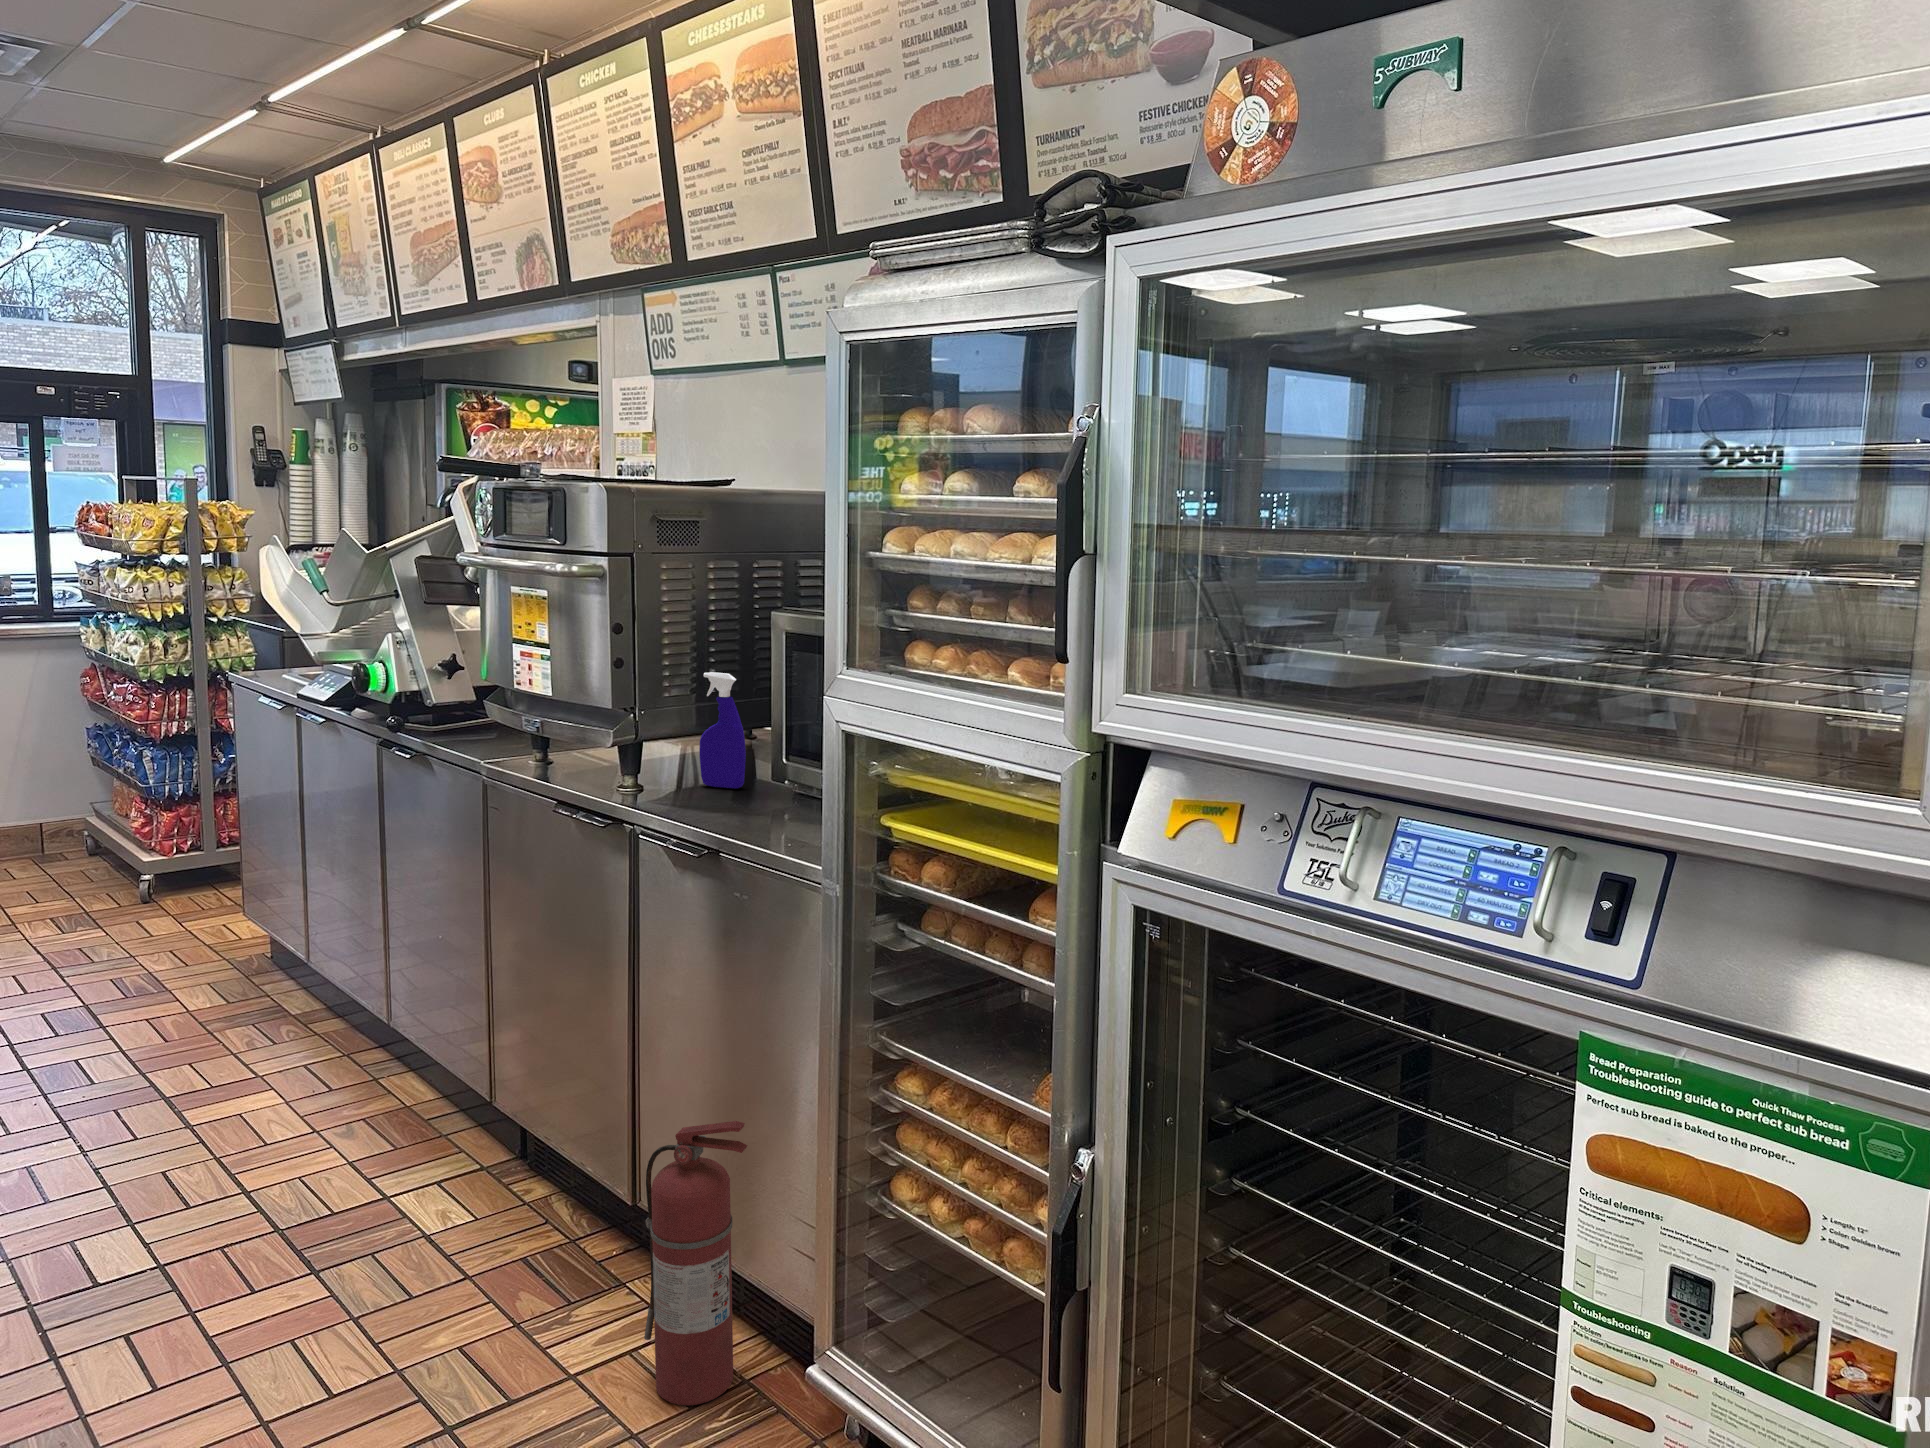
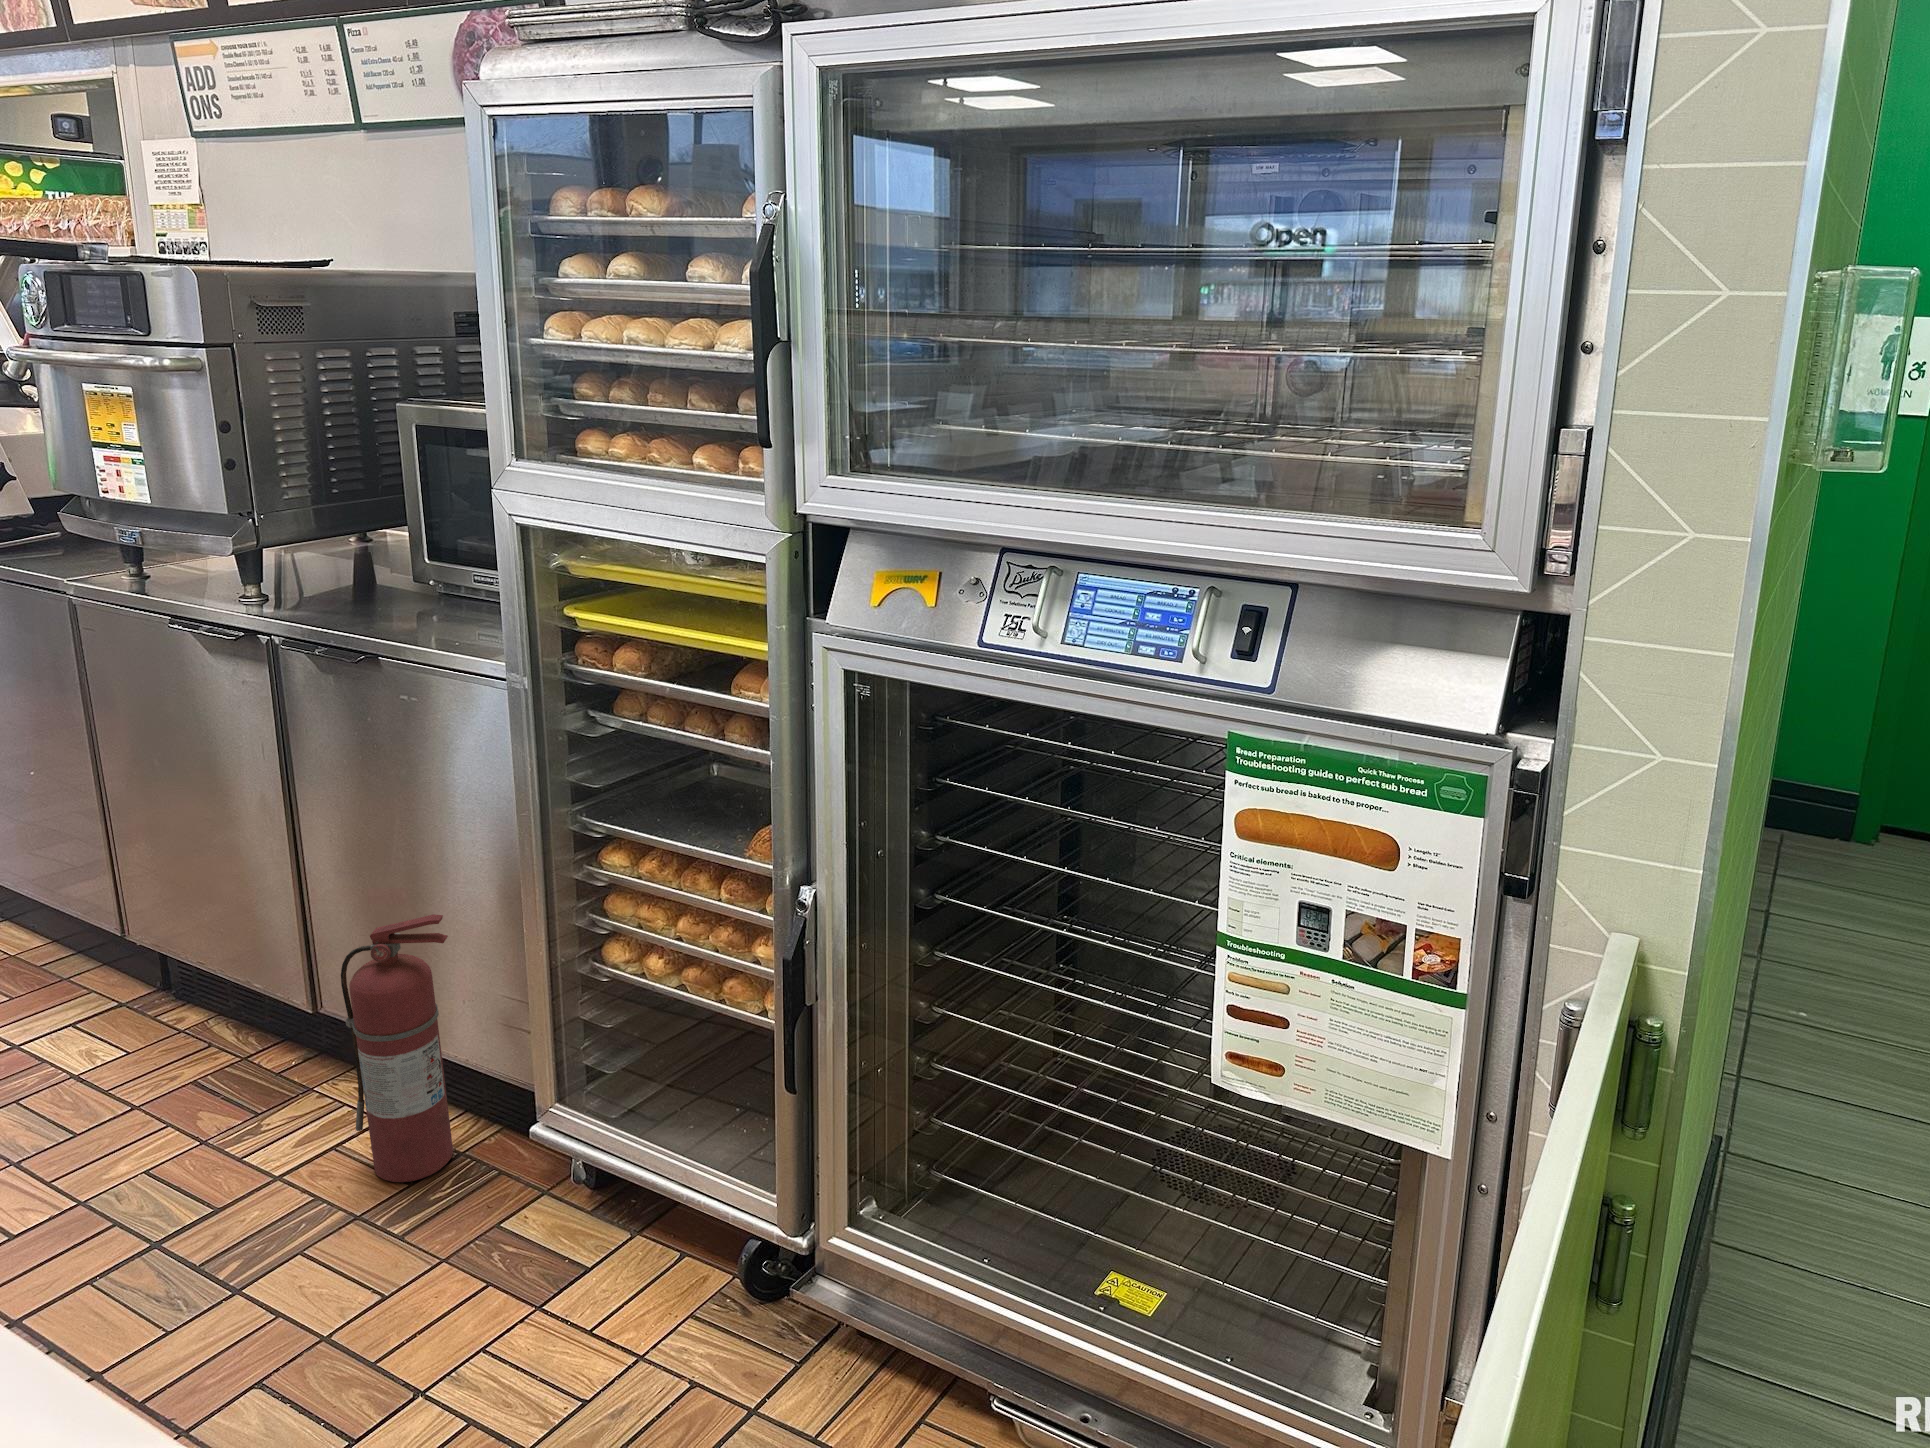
spray bottle: present [699,672,746,789] -> none [328,472,387,593]

